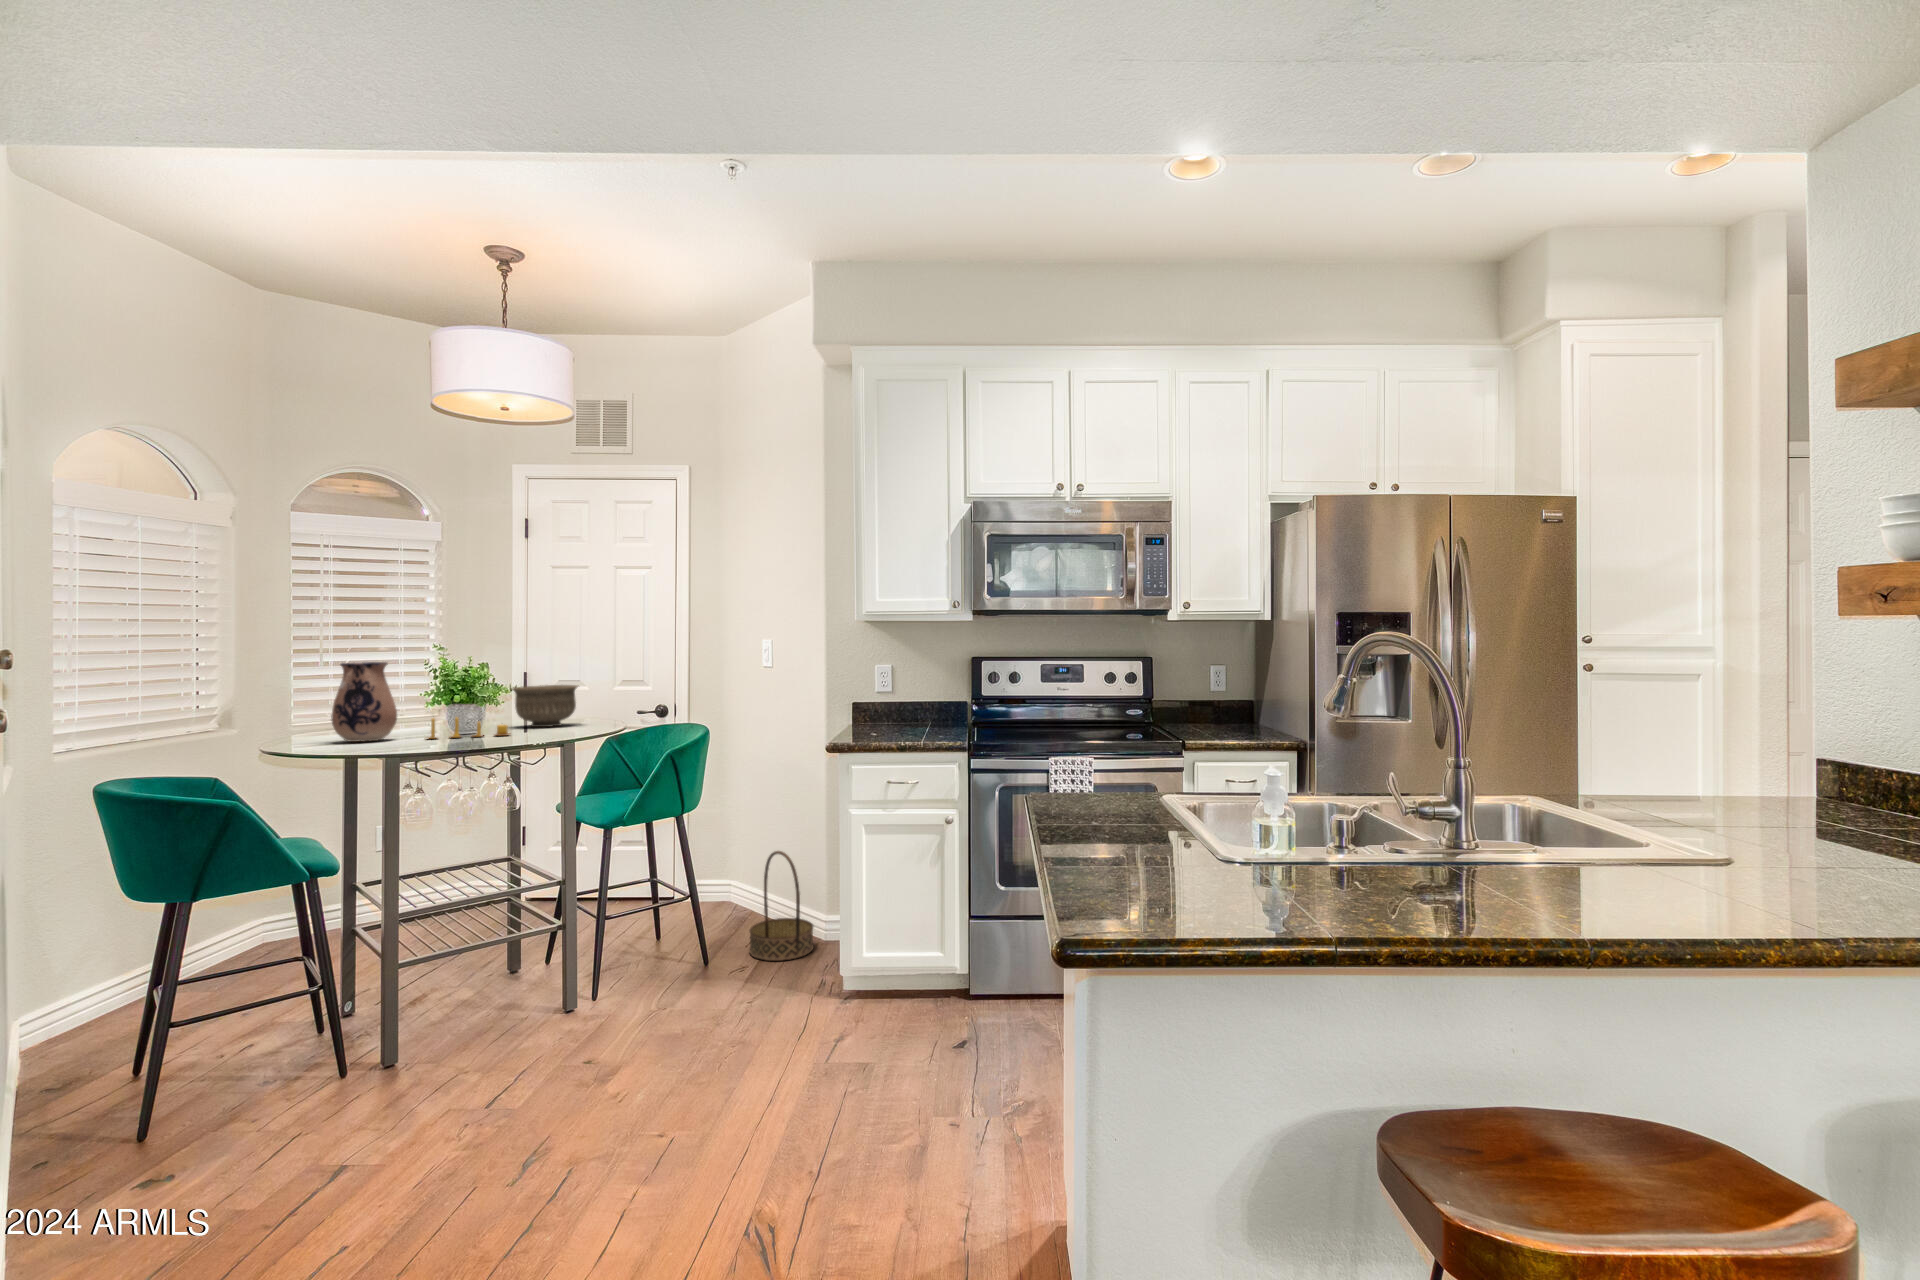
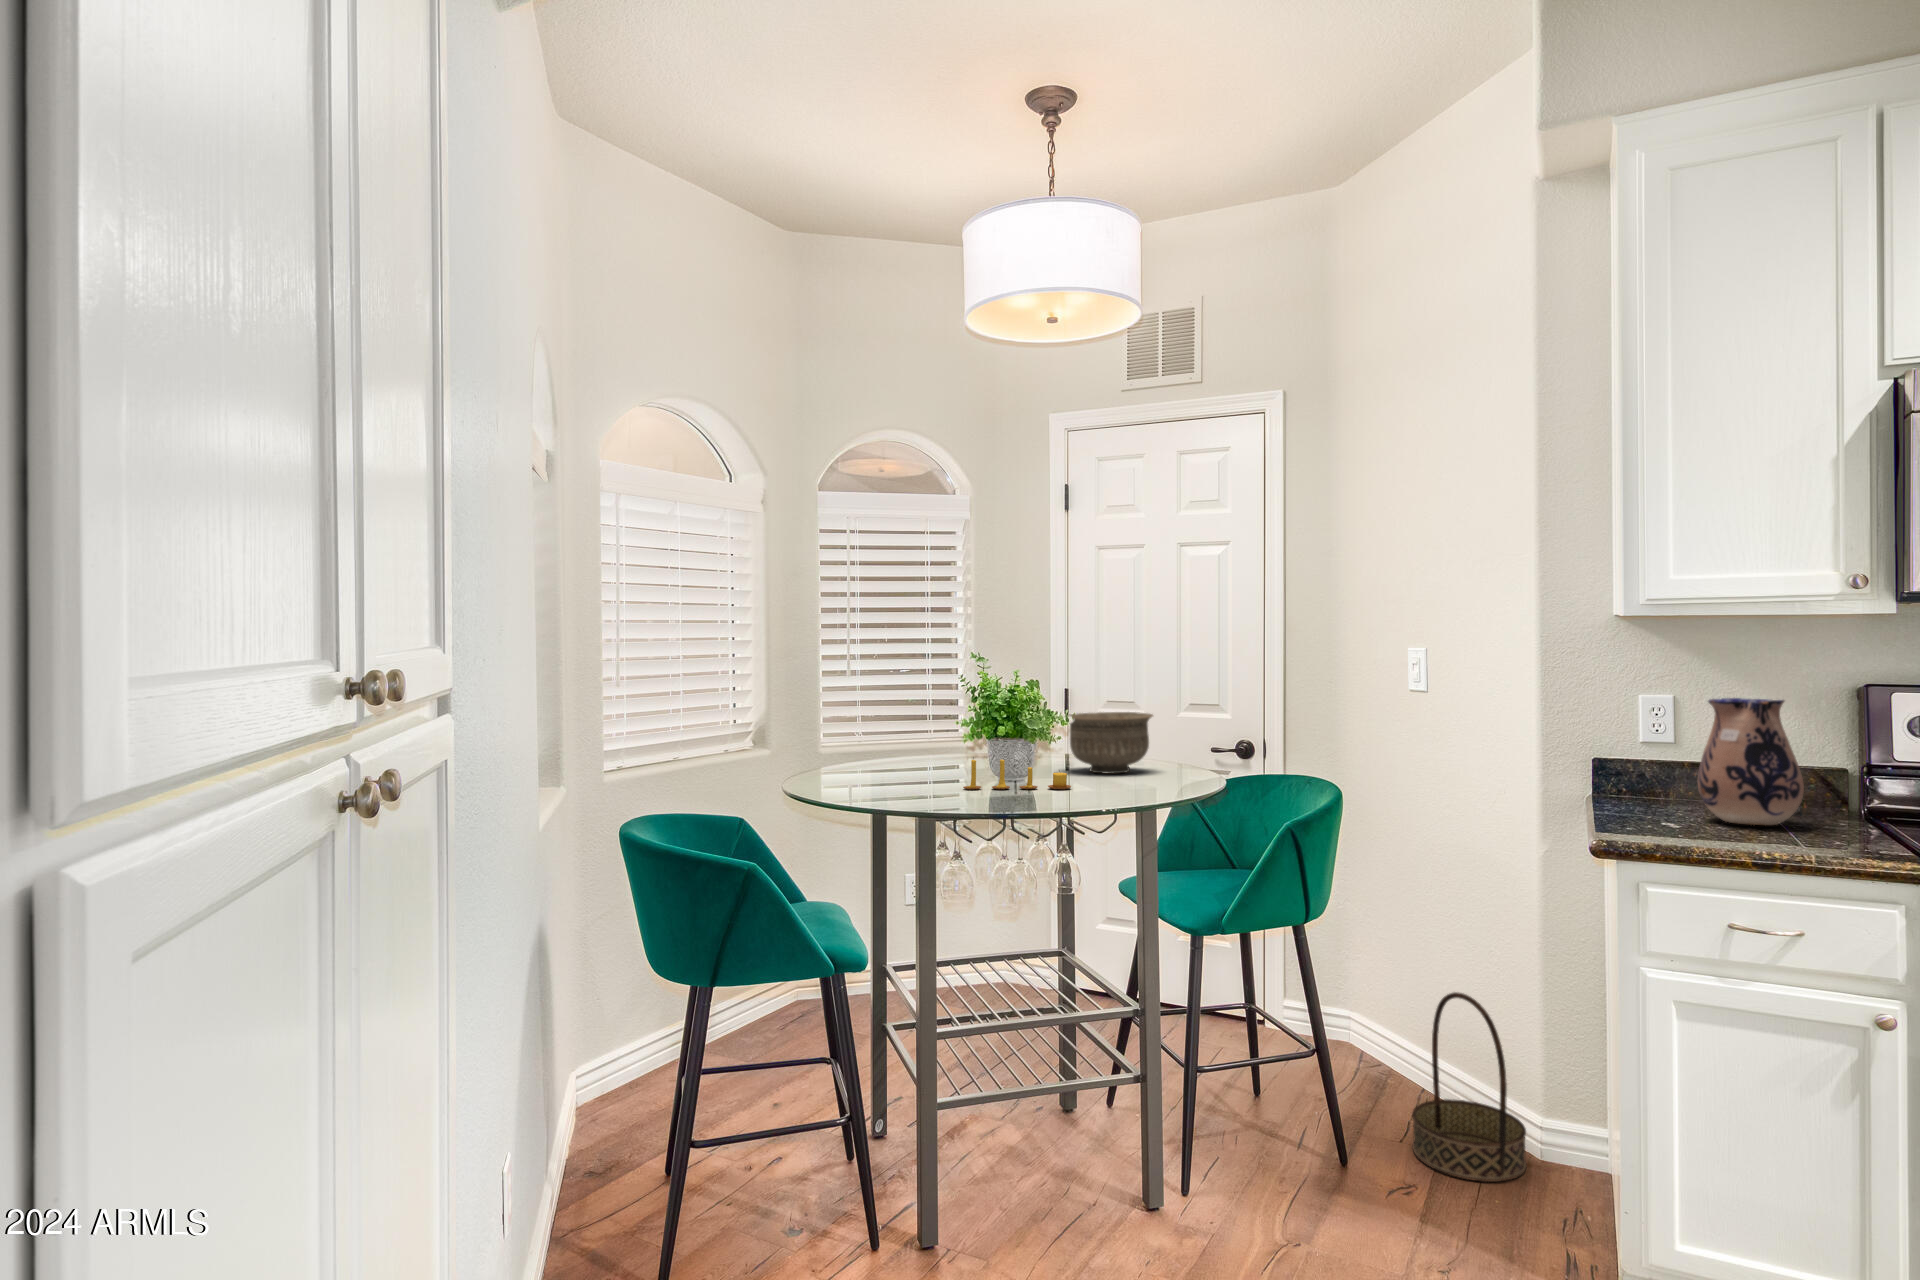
ceramic pitcher: present [332,662,397,742] -> present [1698,698,1804,825]

